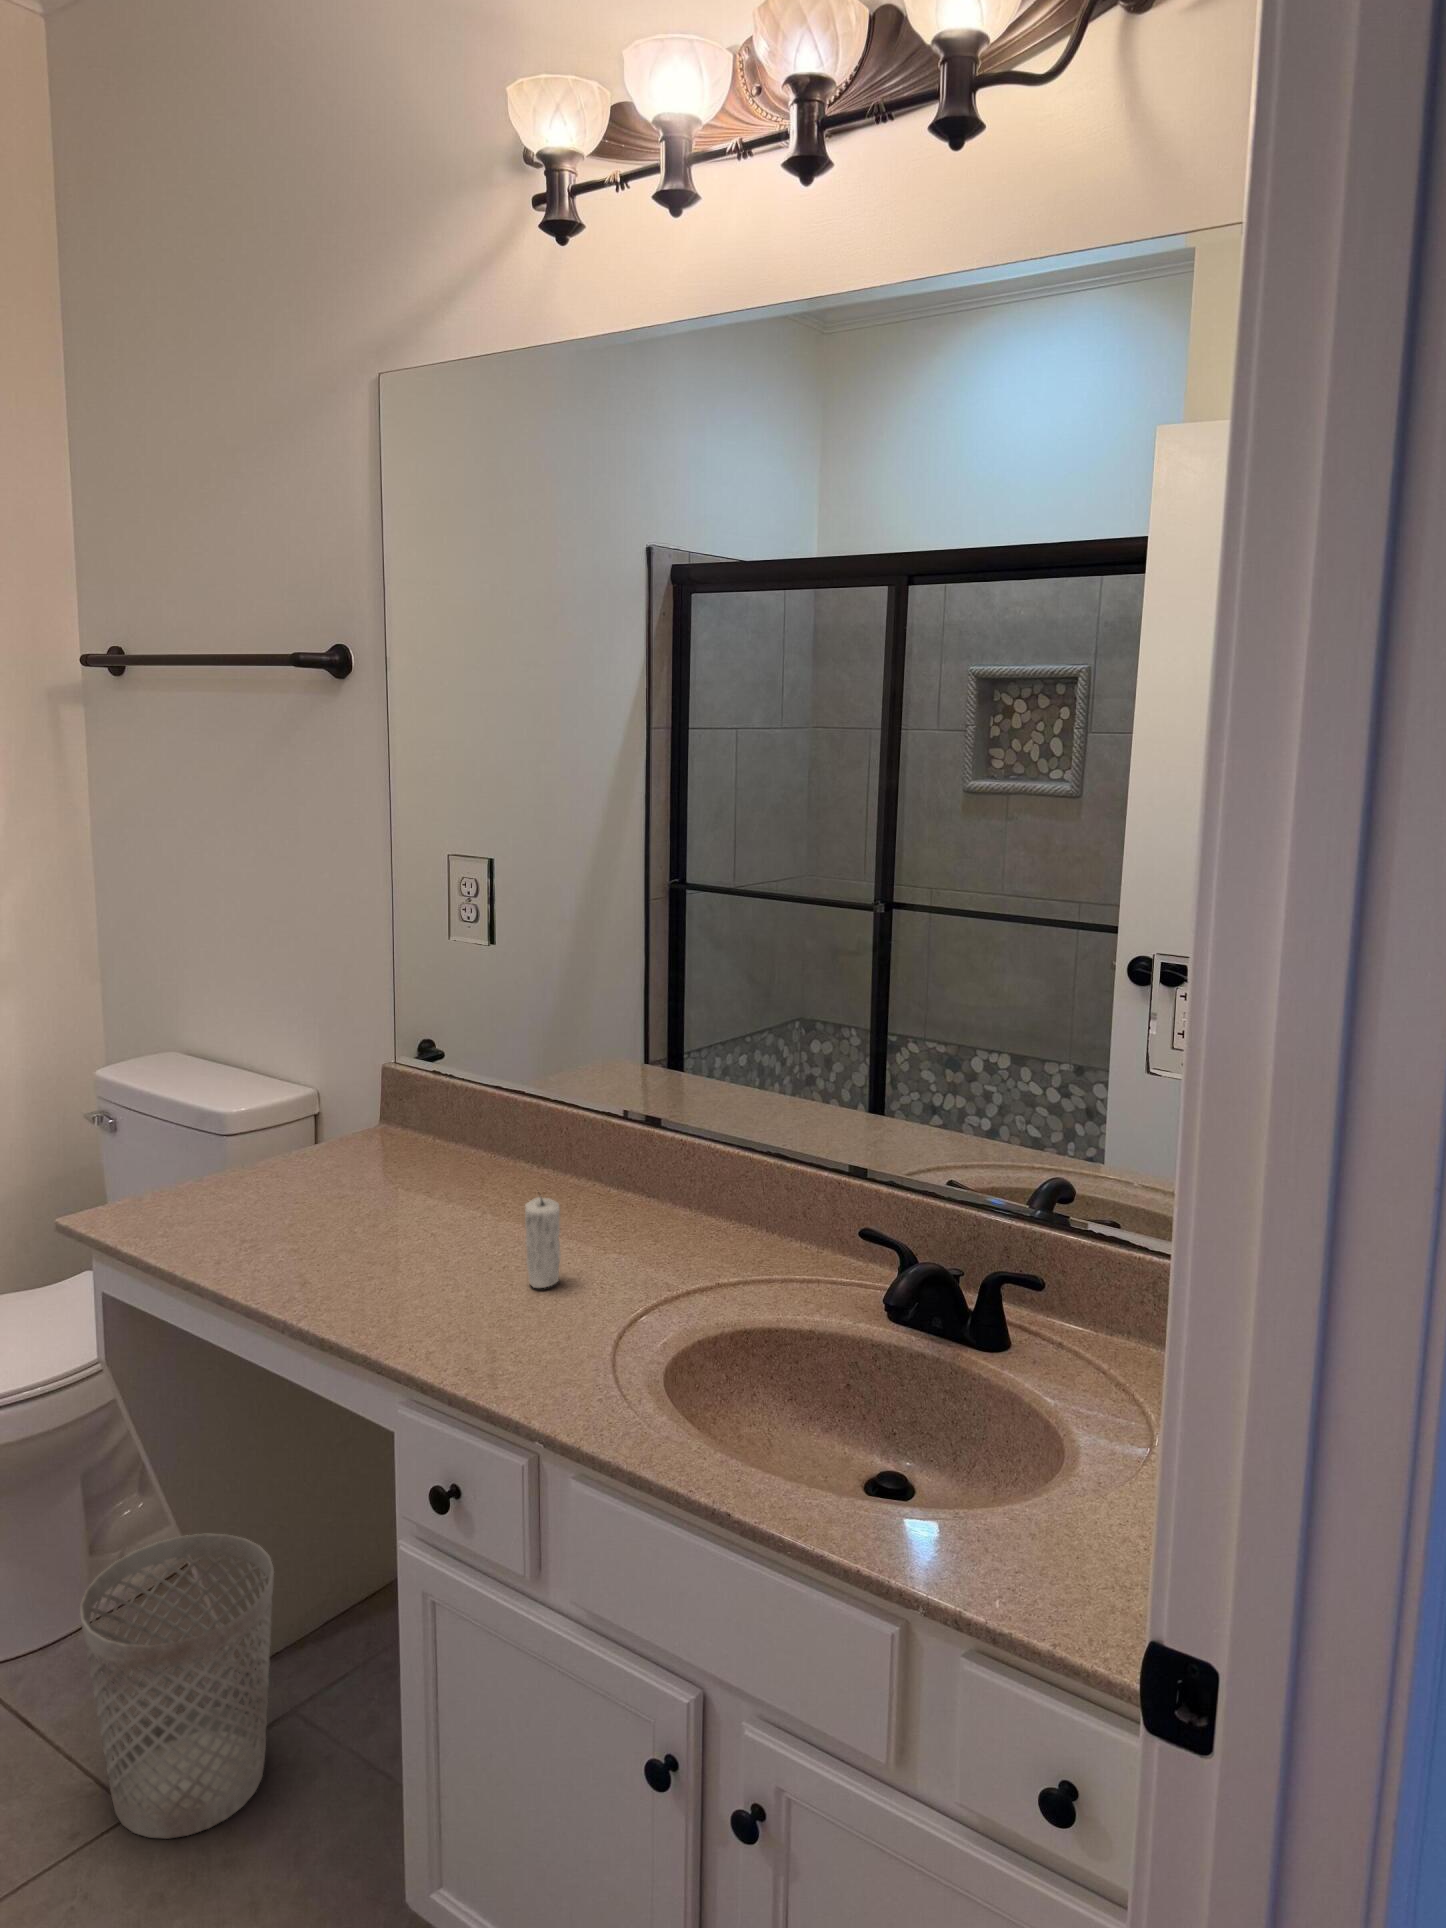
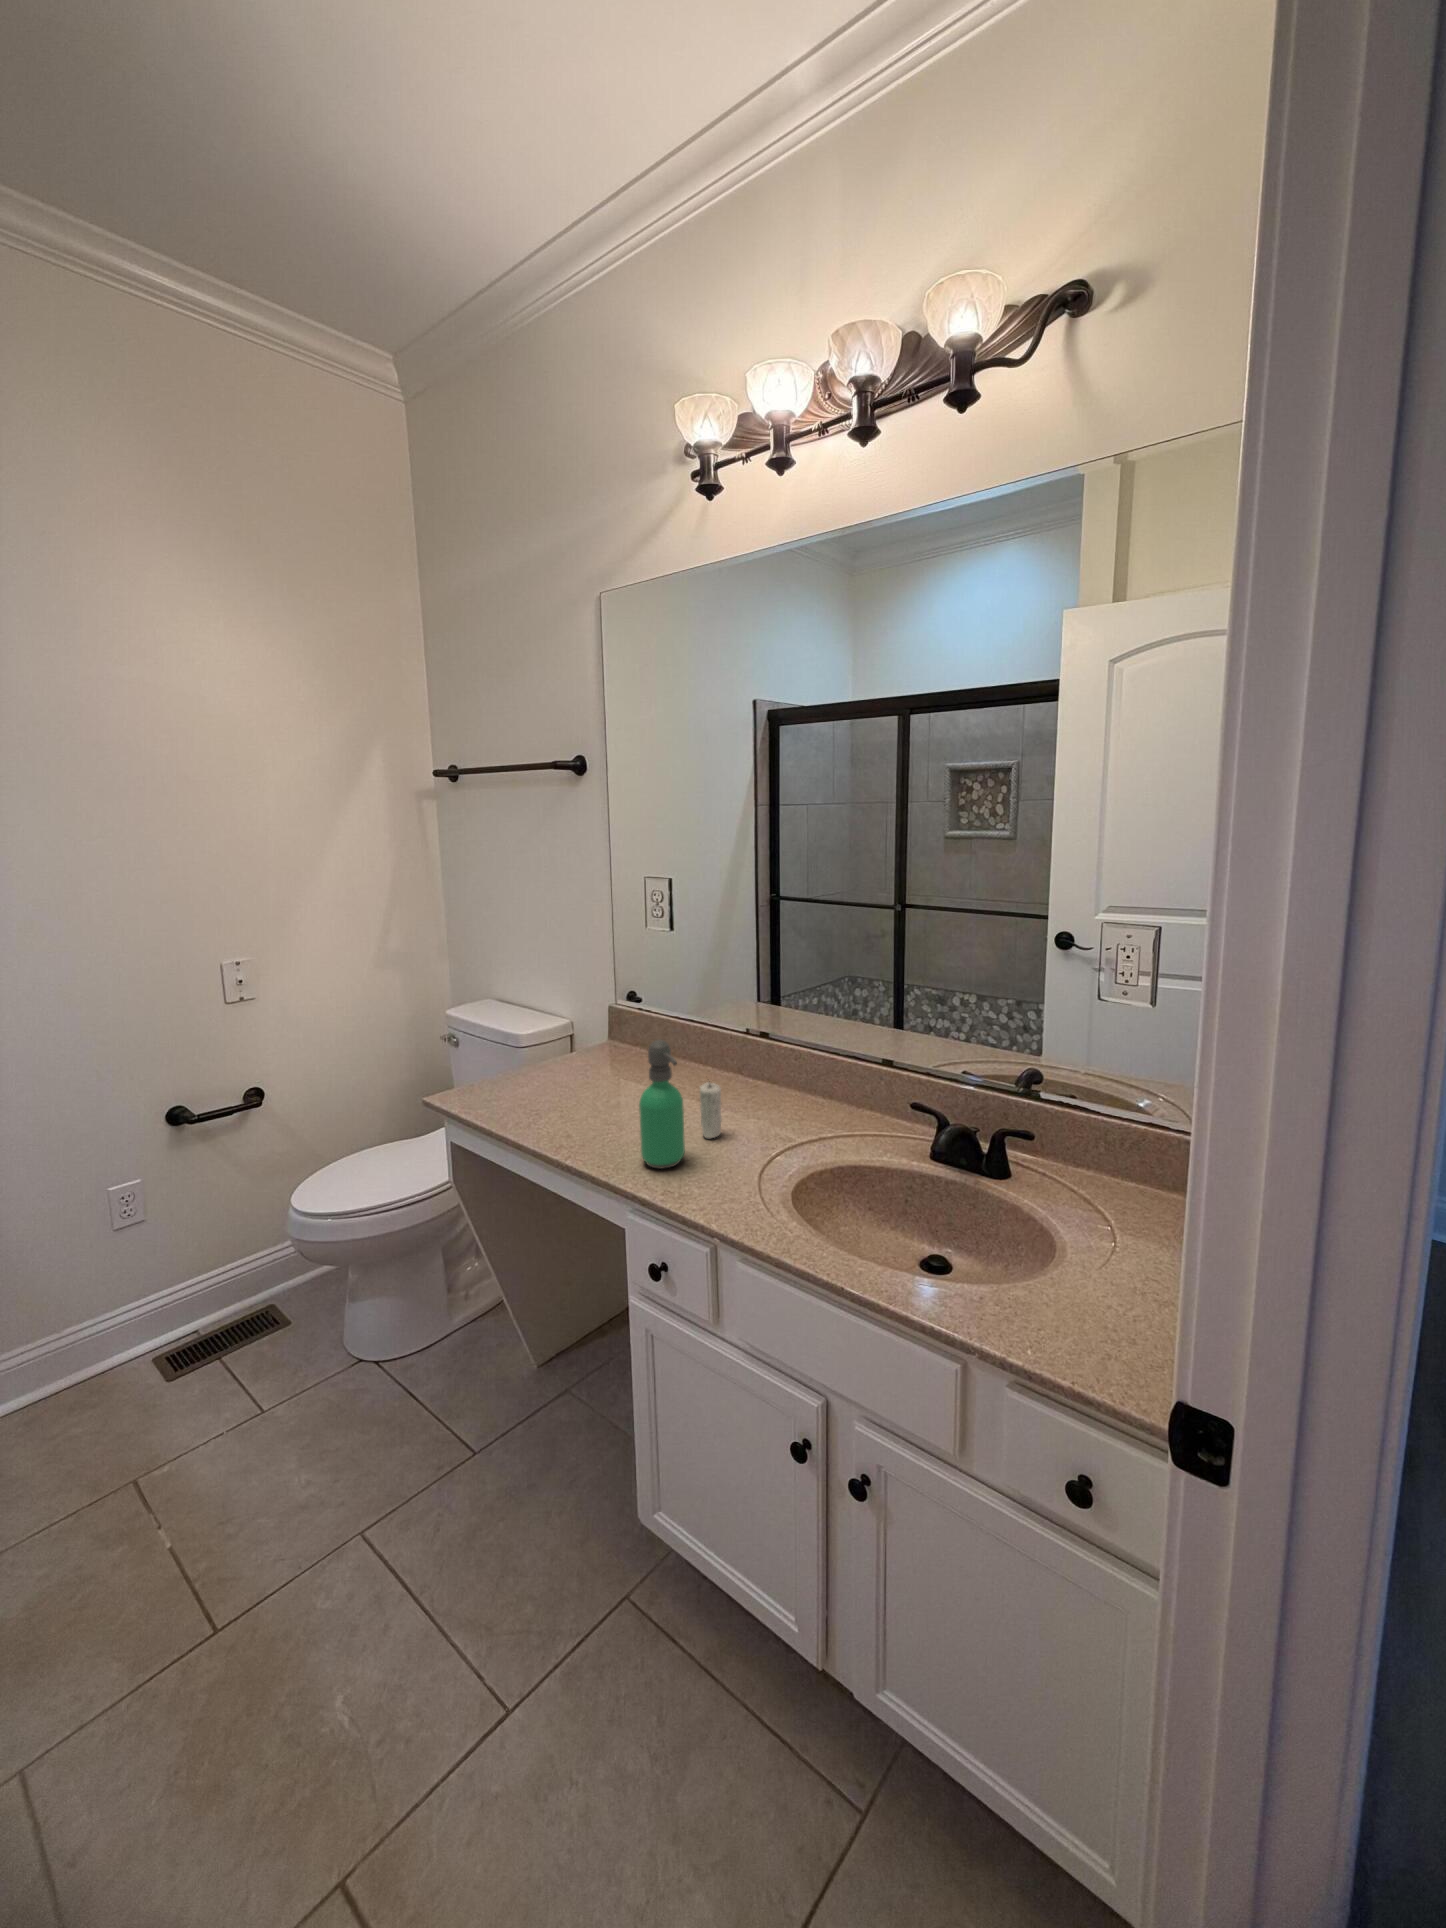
soap dispenser: none [423,1127,497,1336] -> present [639,1040,685,1169]
wastebasket: present [80,1534,274,1839] -> none [438,1283,551,1467]

